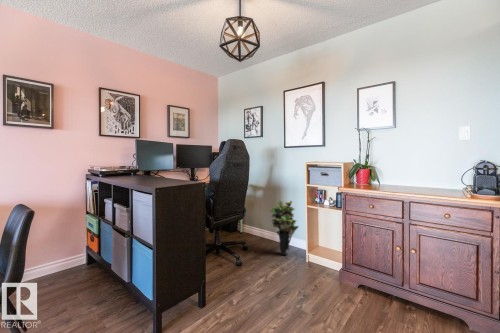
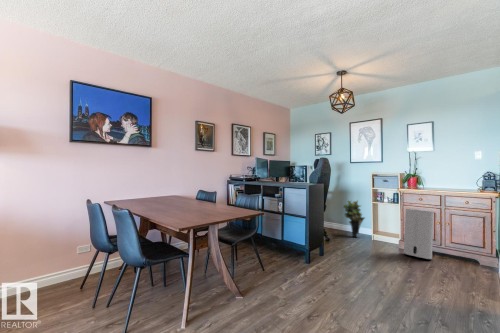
air purifier: none [342,222,392,314] -> present [404,209,434,259]

